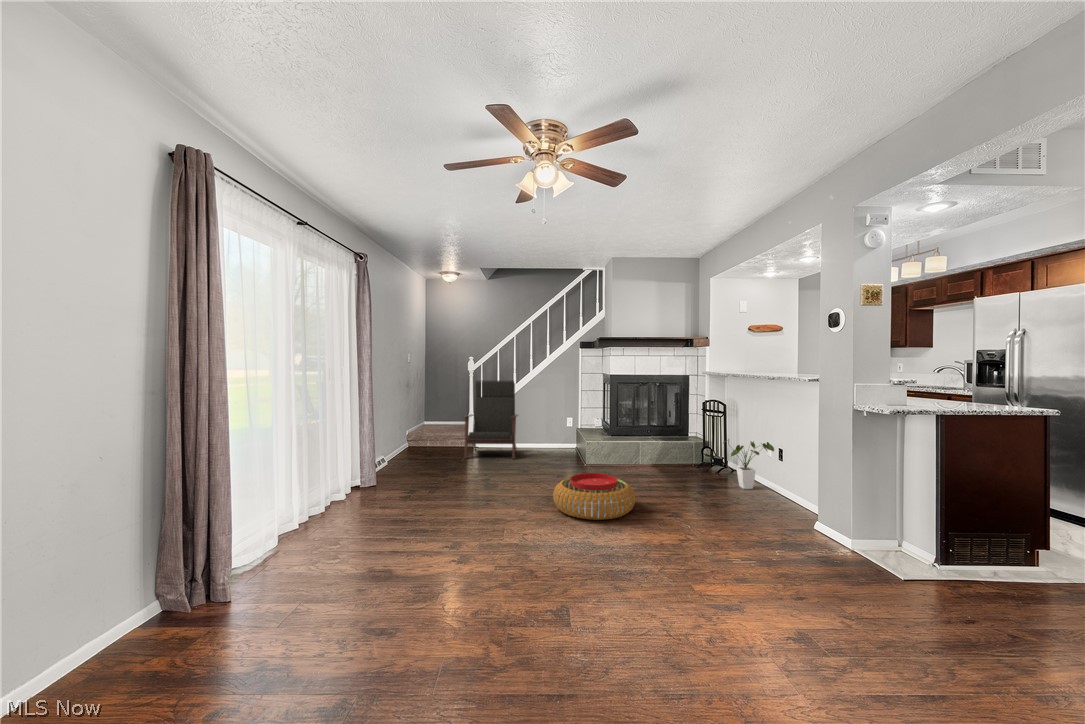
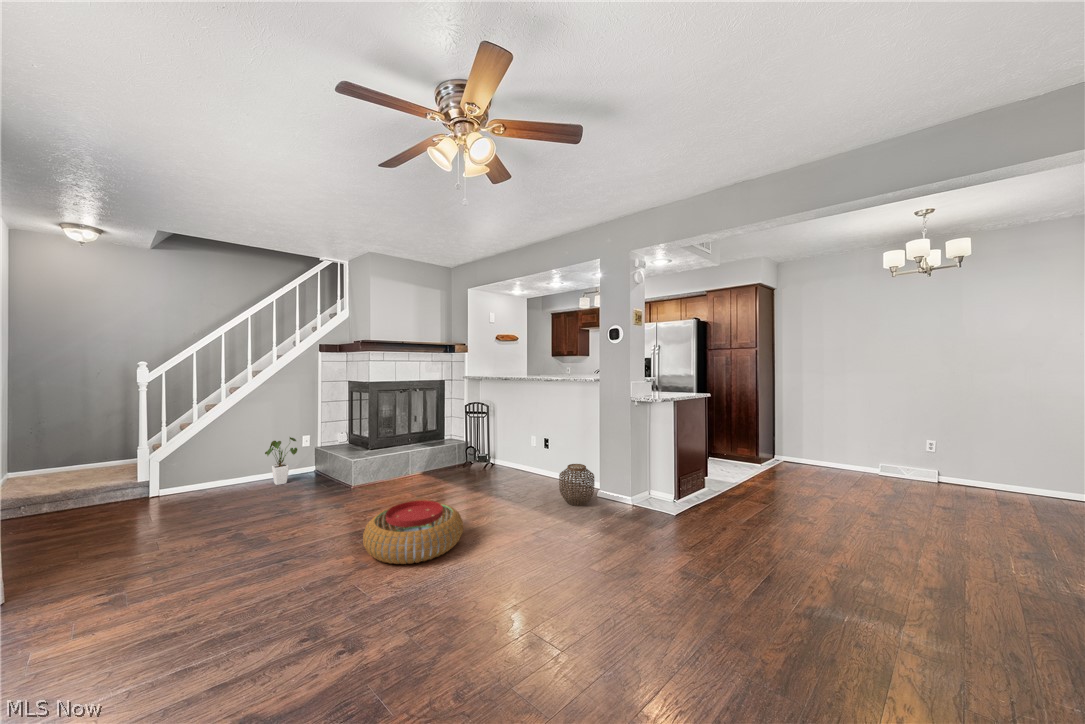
lounge chair: present [464,380,518,459] -> none [138,394,241,521]
house plant: present [723,439,774,489] -> present [265,437,297,485]
woven basket: none [764,473,811,523] -> present [559,464,595,506]

